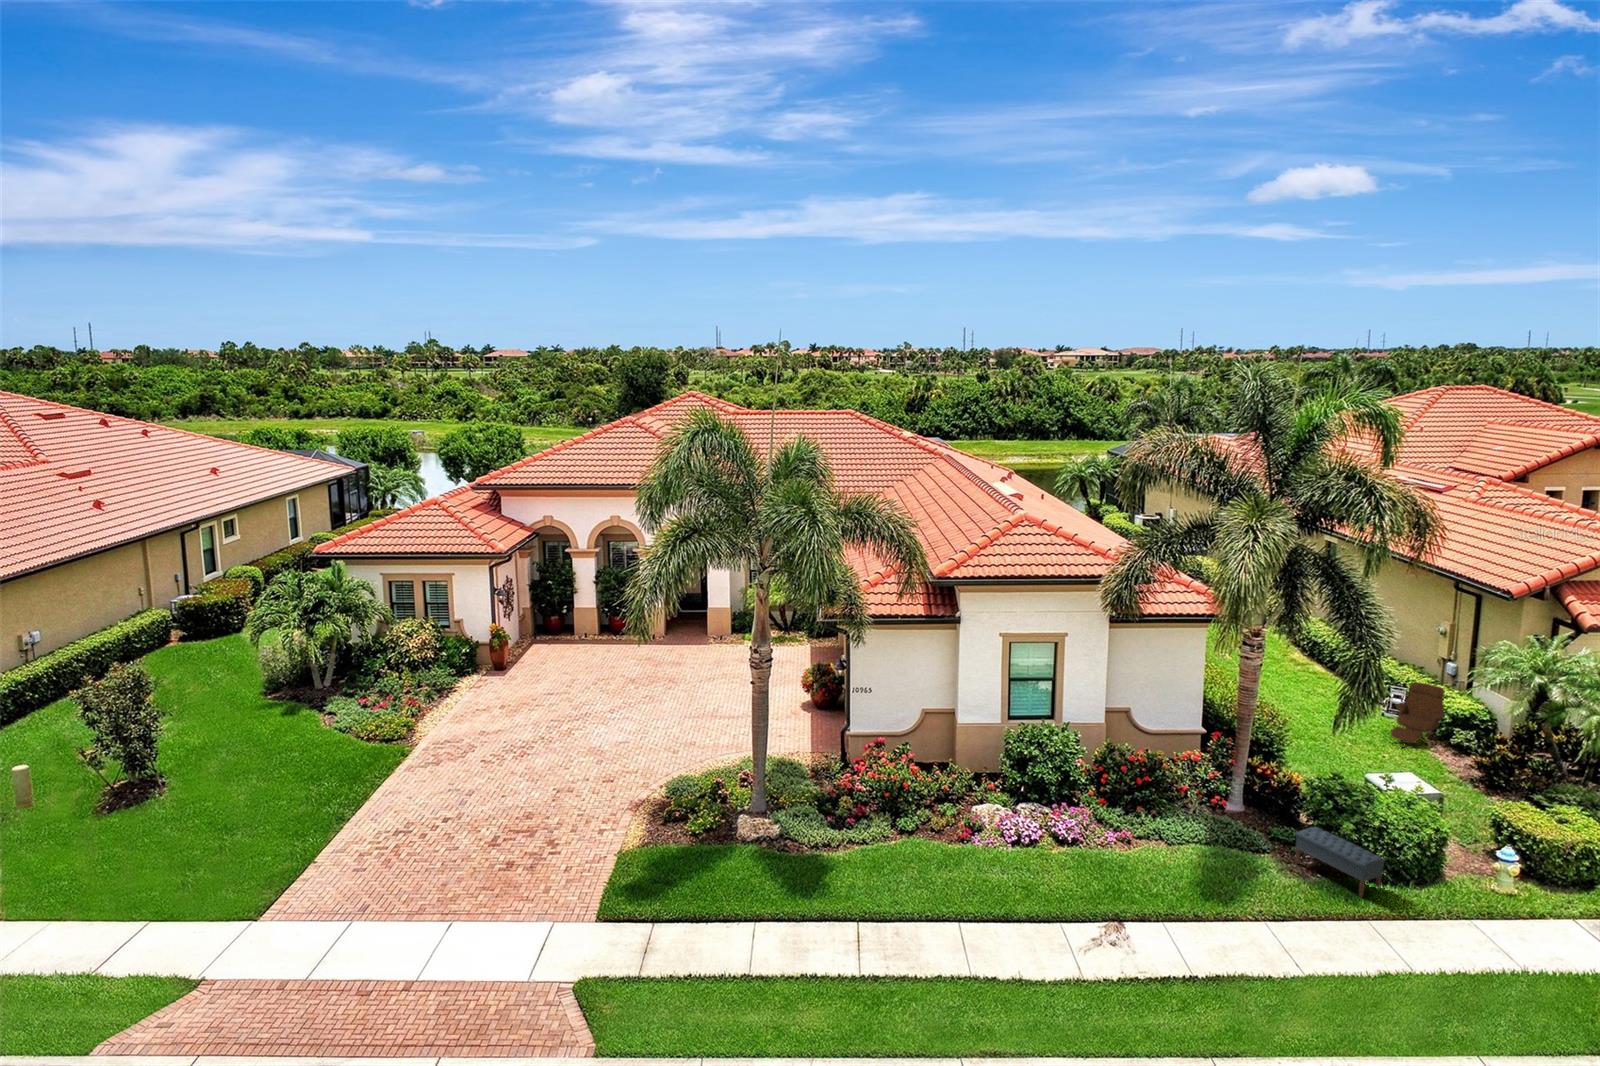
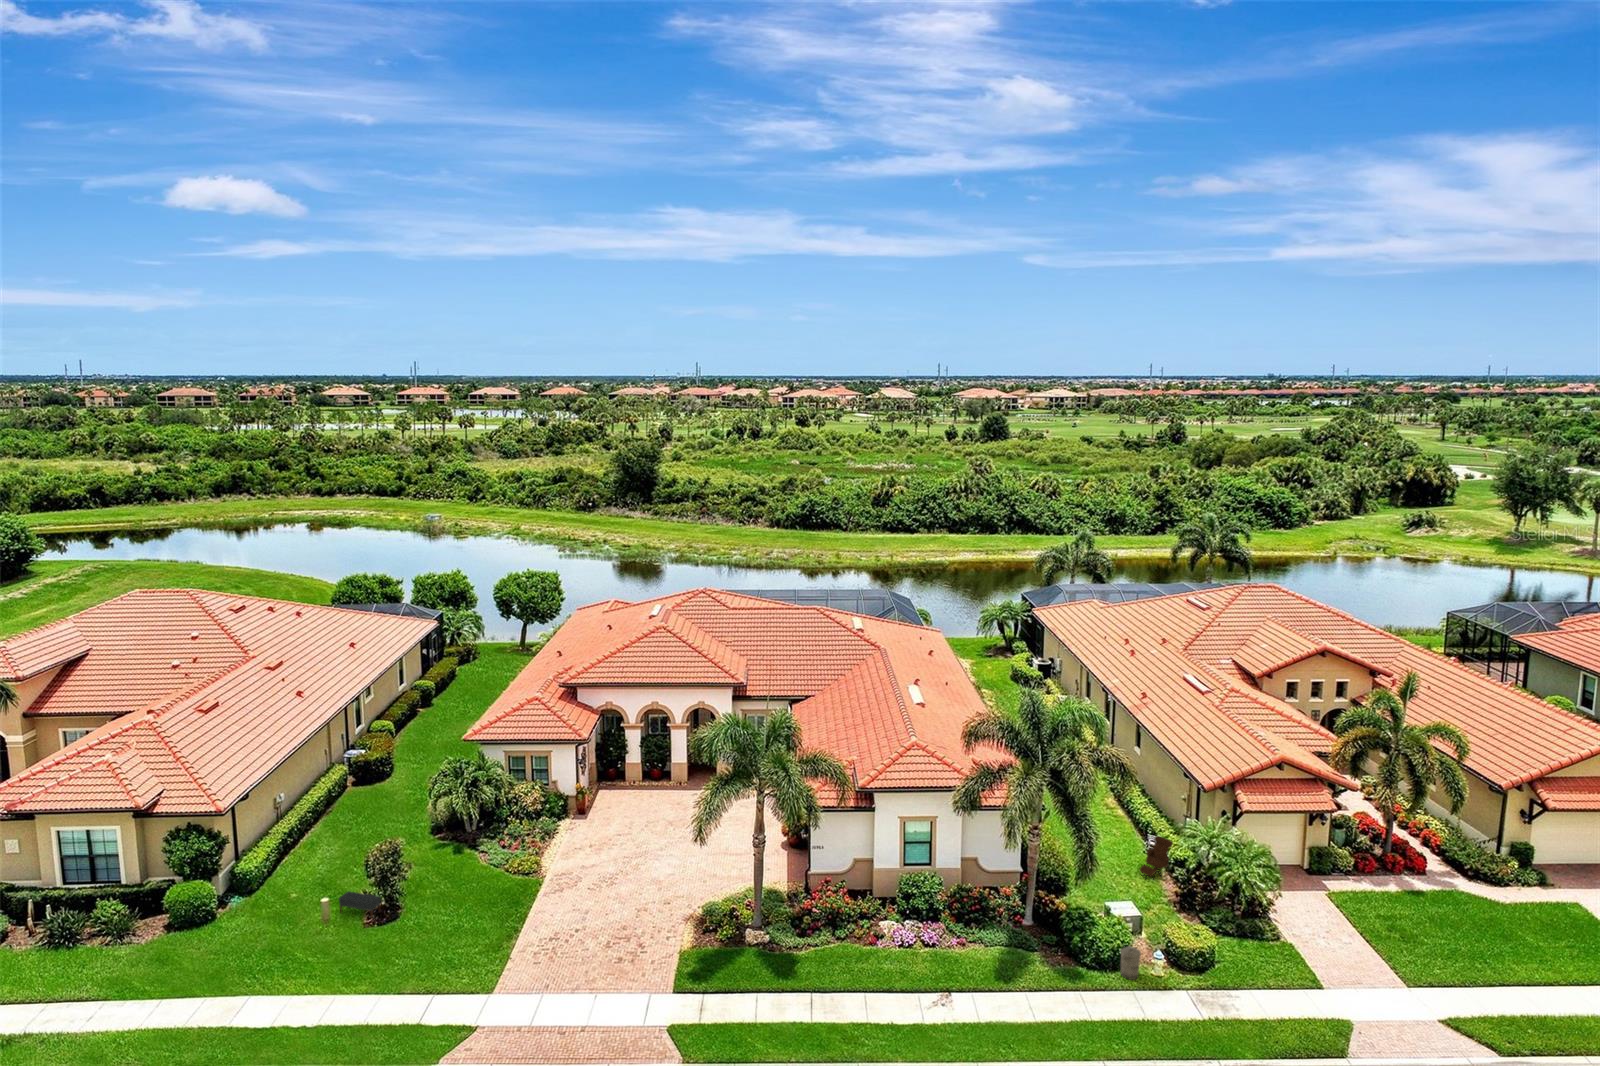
bench: present [1295,827,1385,897] -> present [339,892,381,918]
trash can: none [1435,840,1481,901] -> present [1121,946,1141,980]

